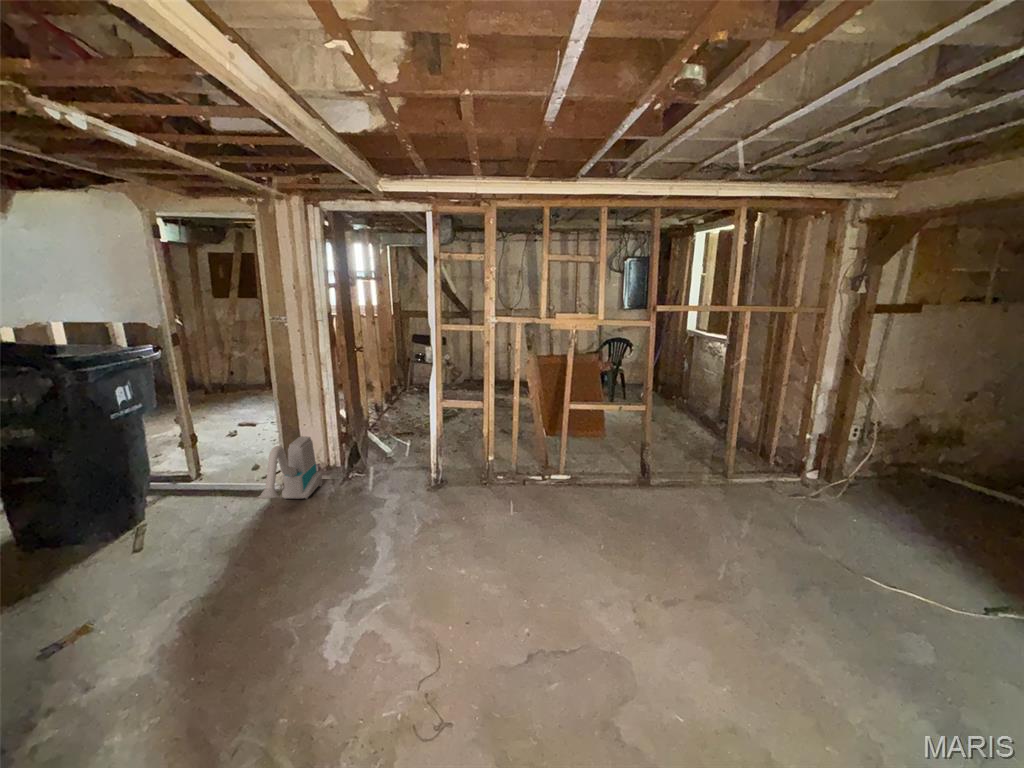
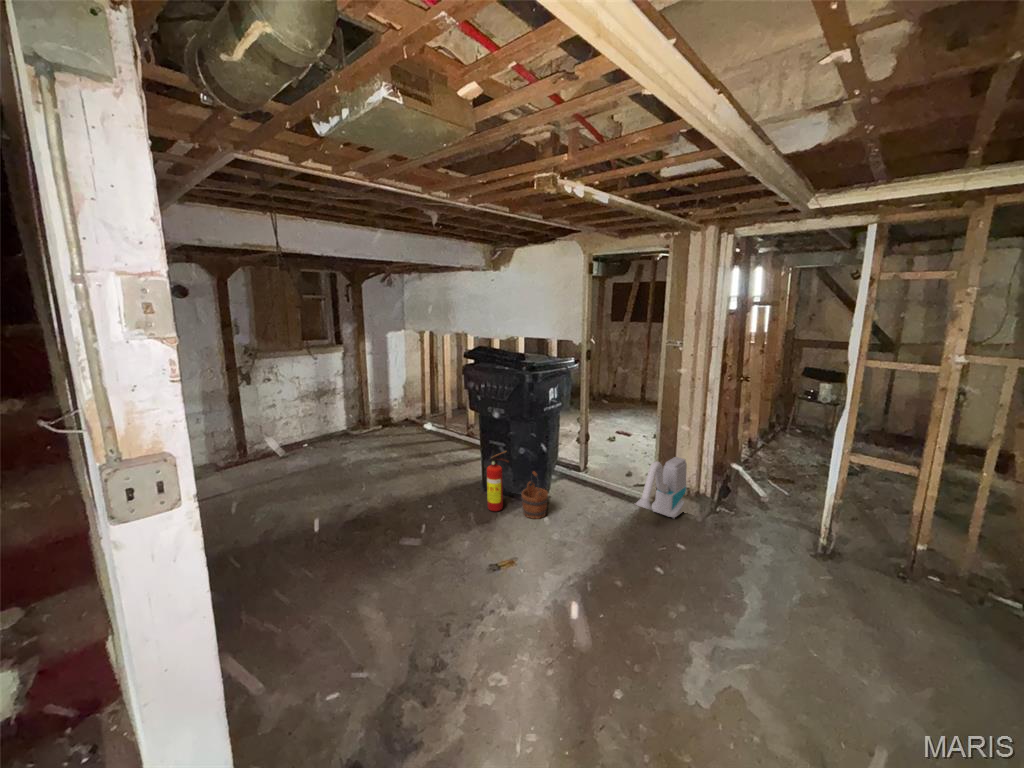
fire extinguisher: none [18,483,64,573] -> present [487,451,509,511]
wooden bucket: none [93,498,141,560] -> present [521,471,548,519]

